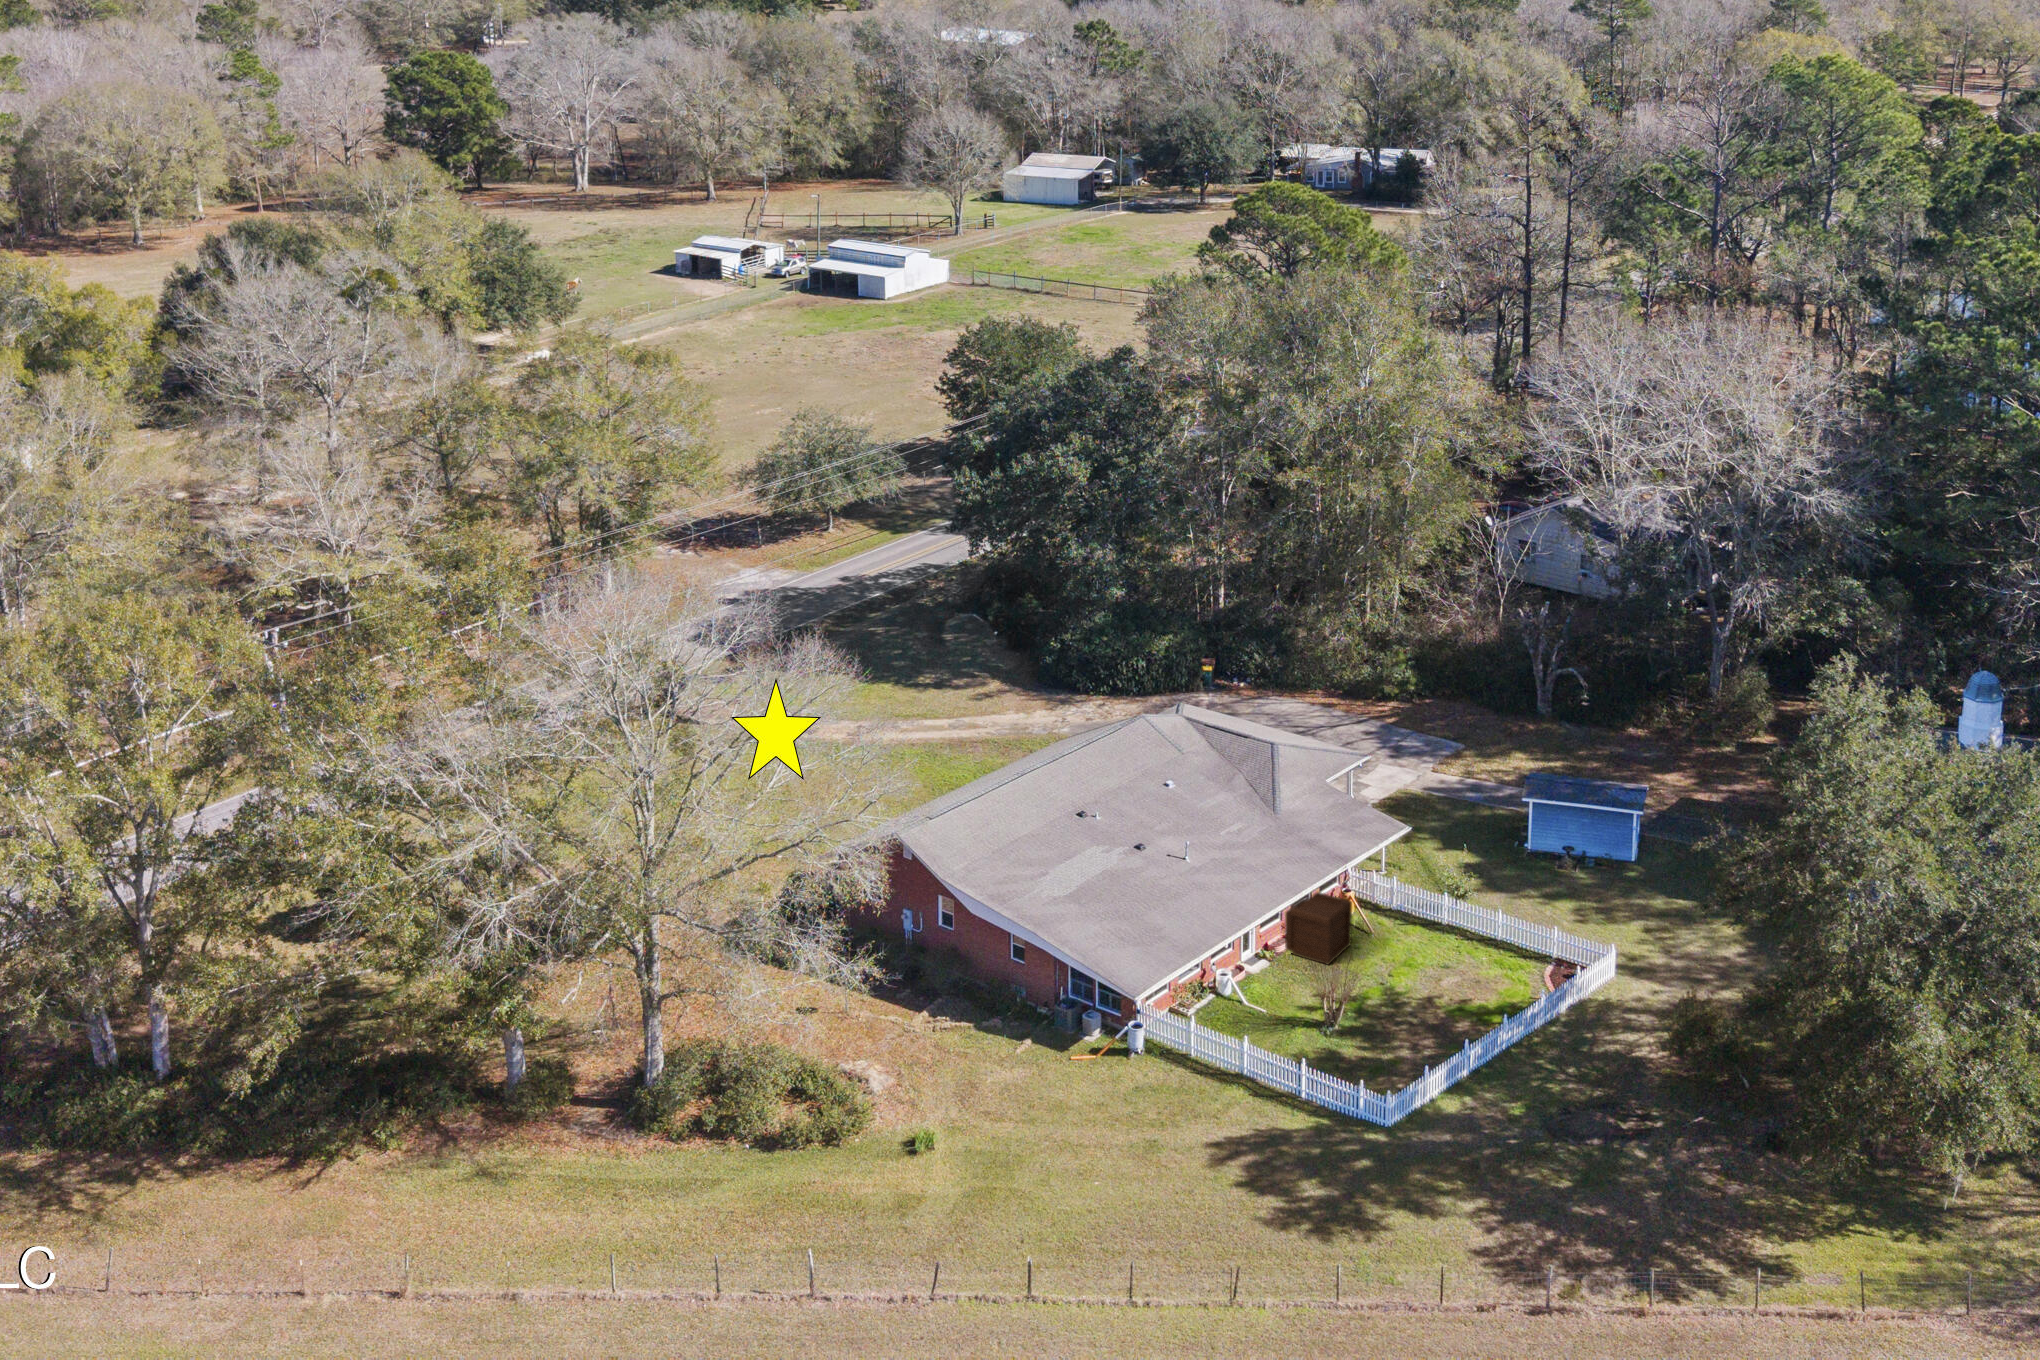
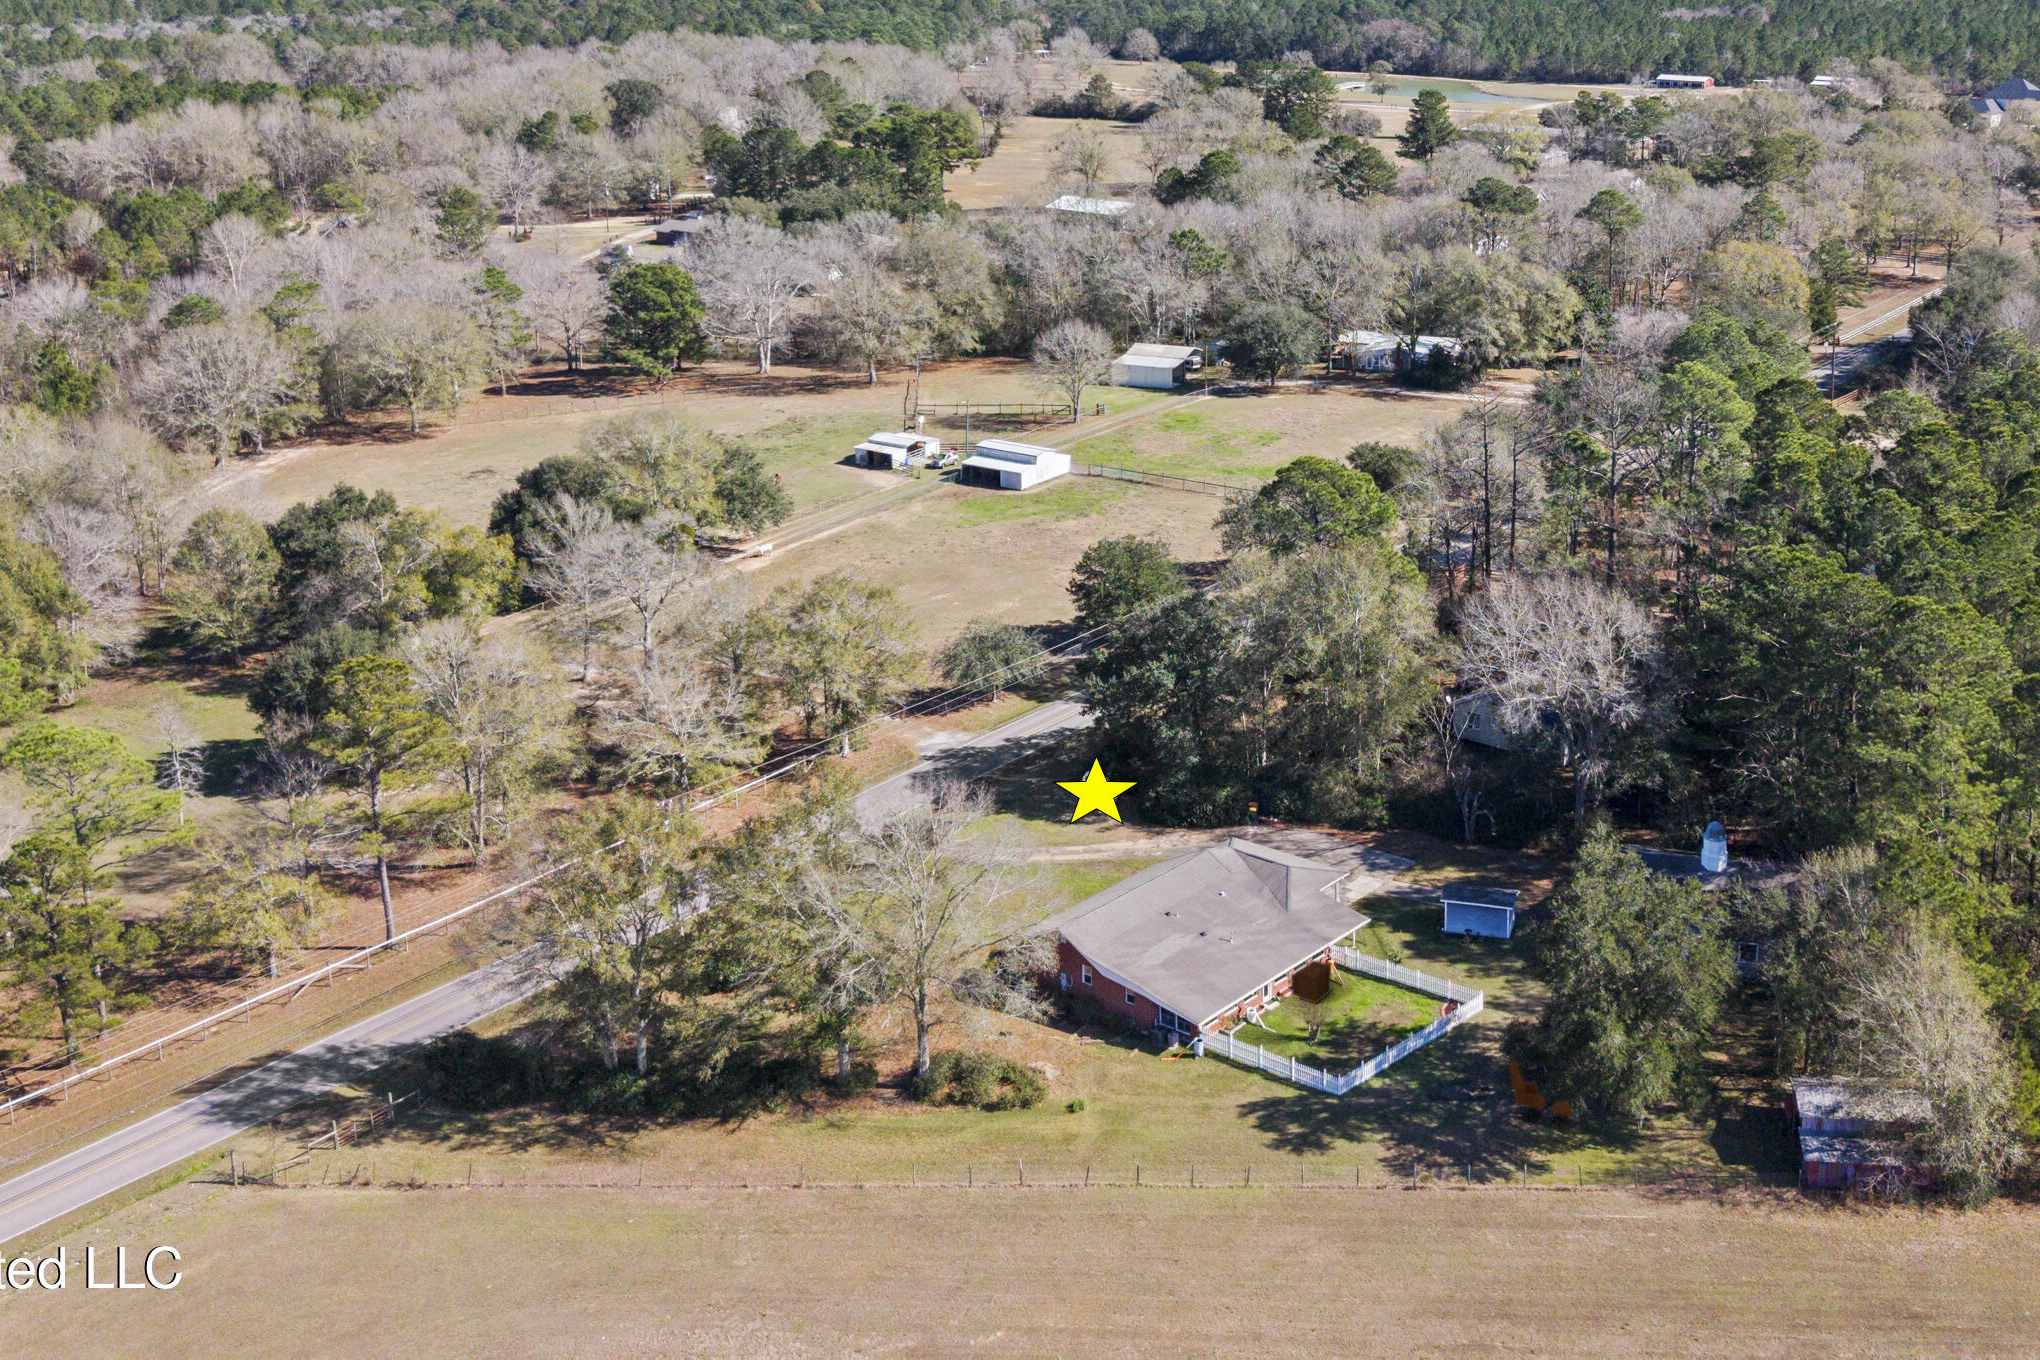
lounge chair: none [1702,1068,1819,1189] -> present [1510,1061,1572,1121]

